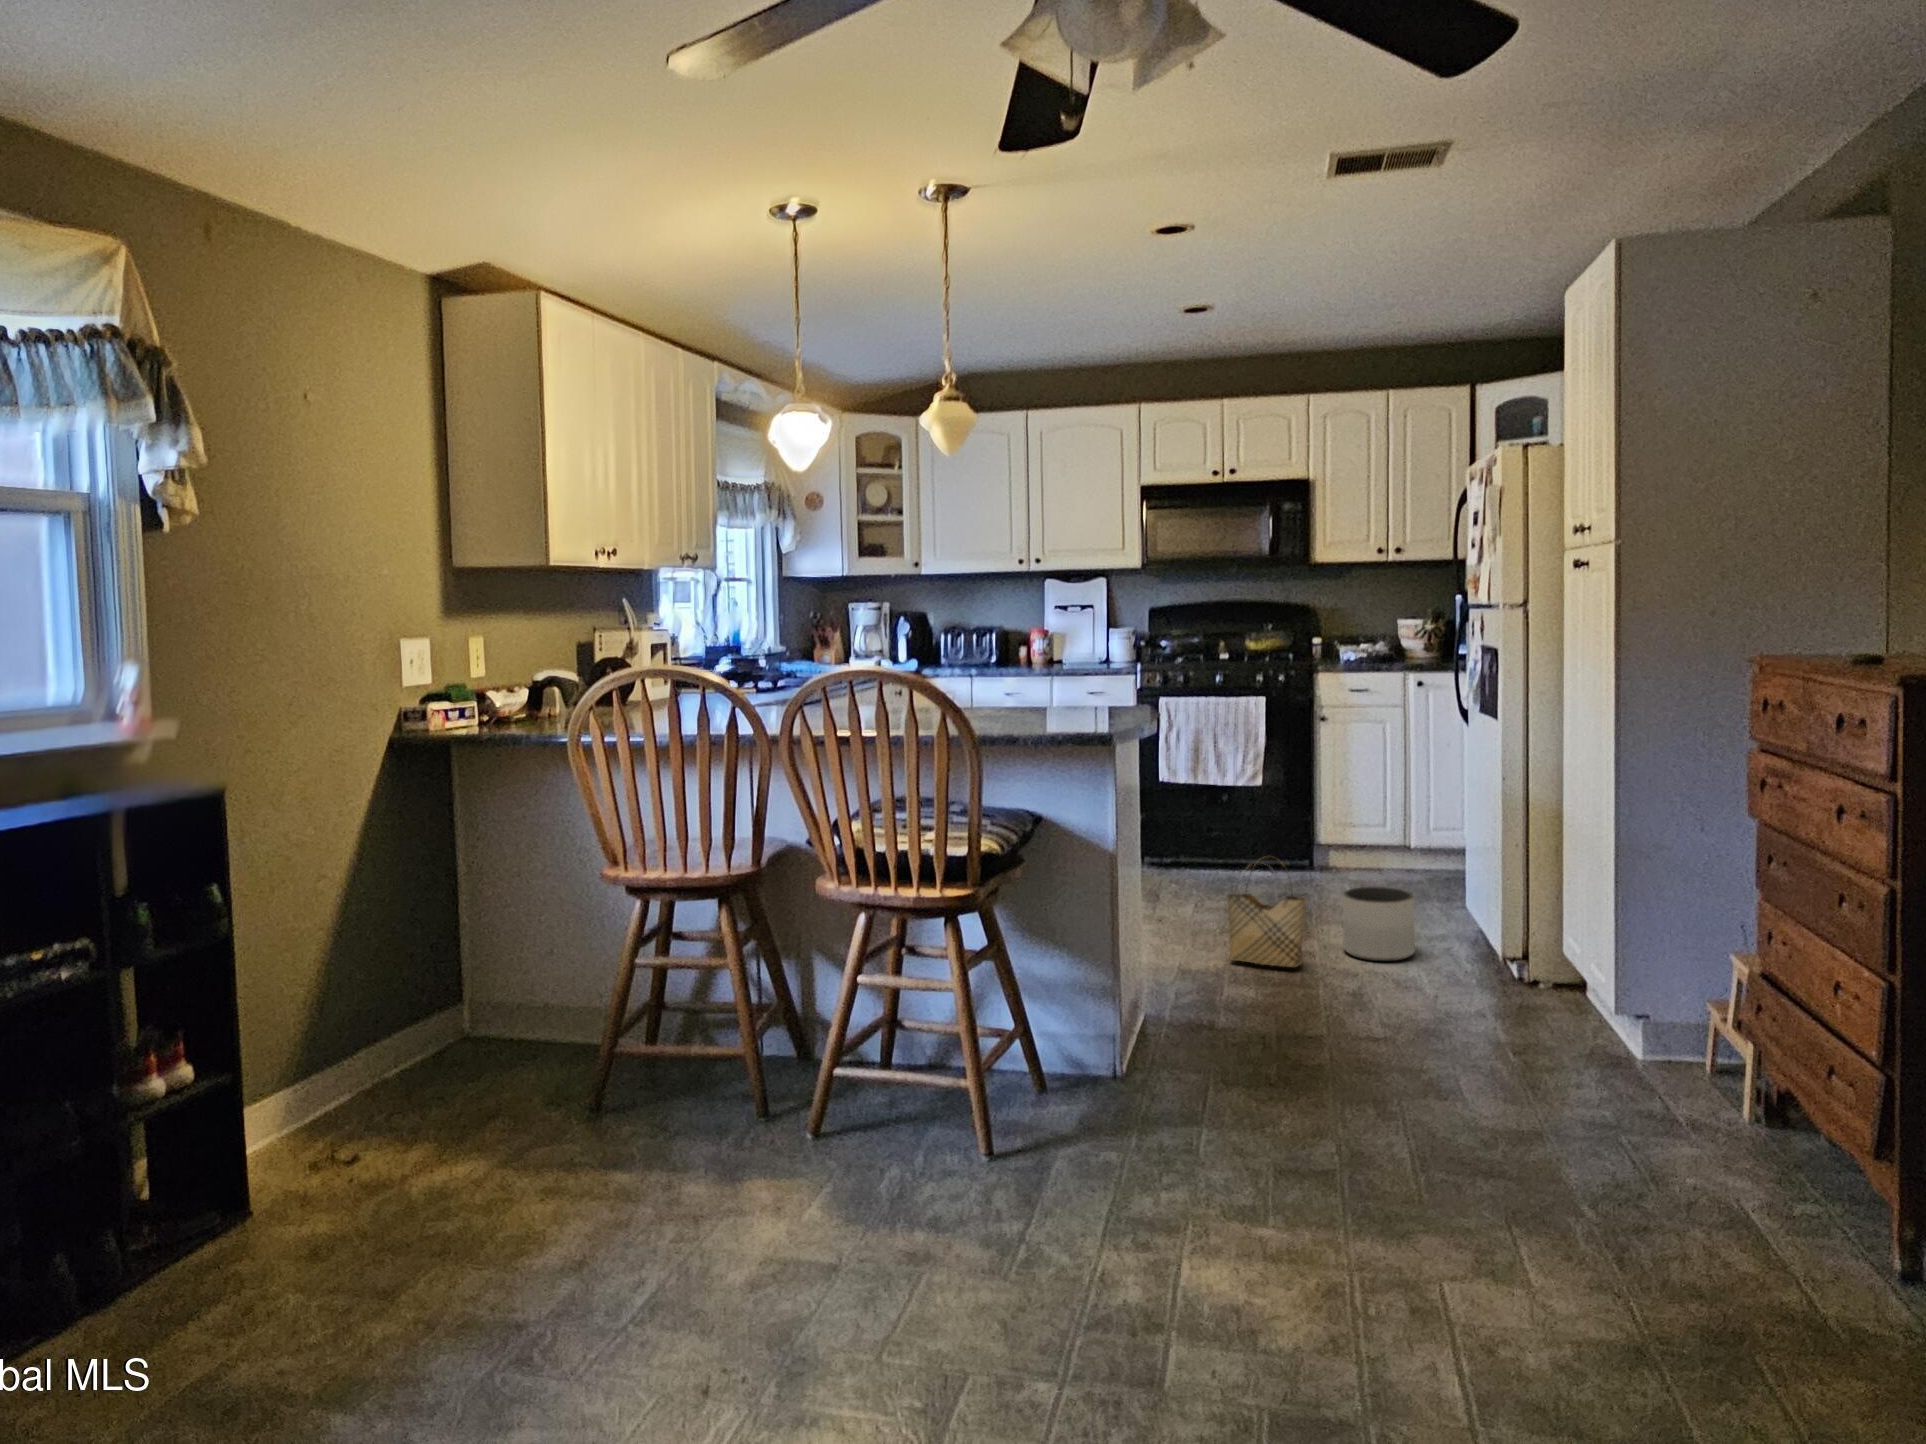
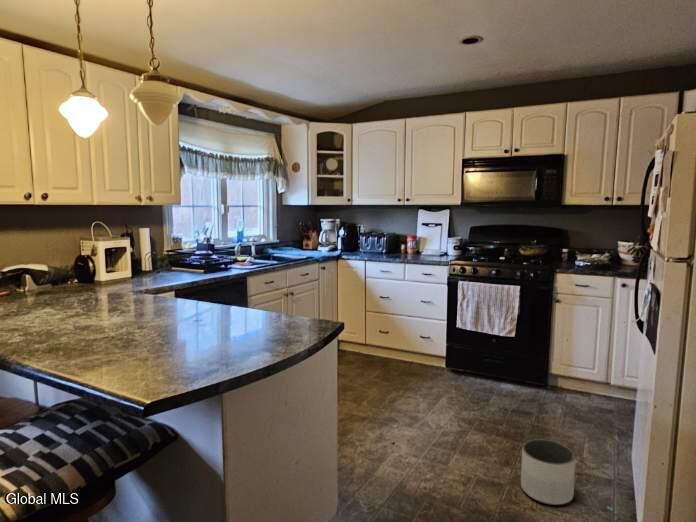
woven basket: present [1227,856,1306,967] -> none [433,413,487,500]

